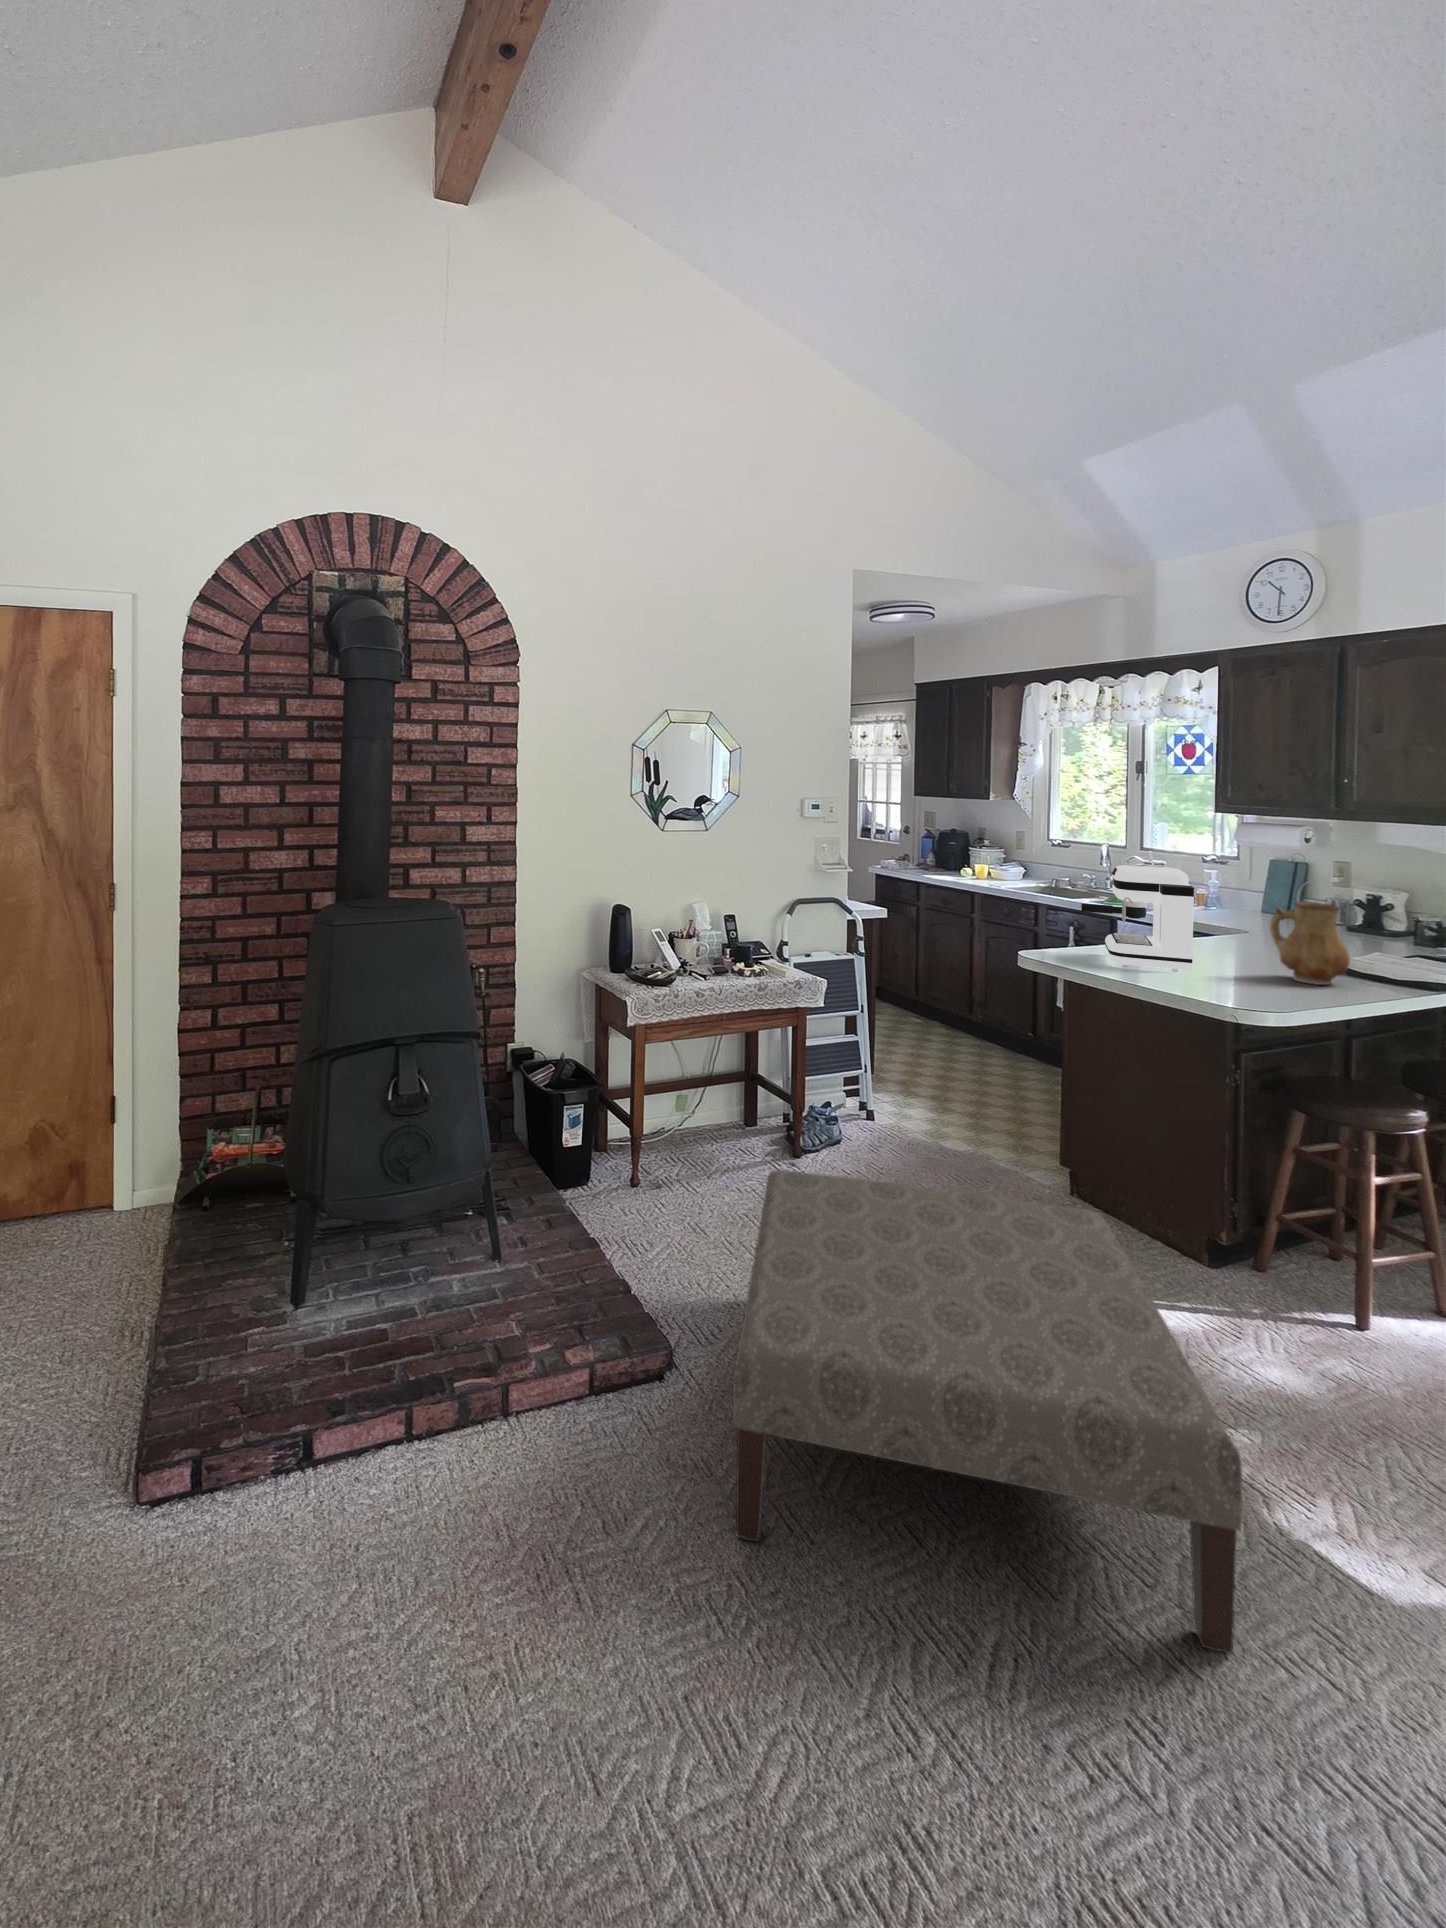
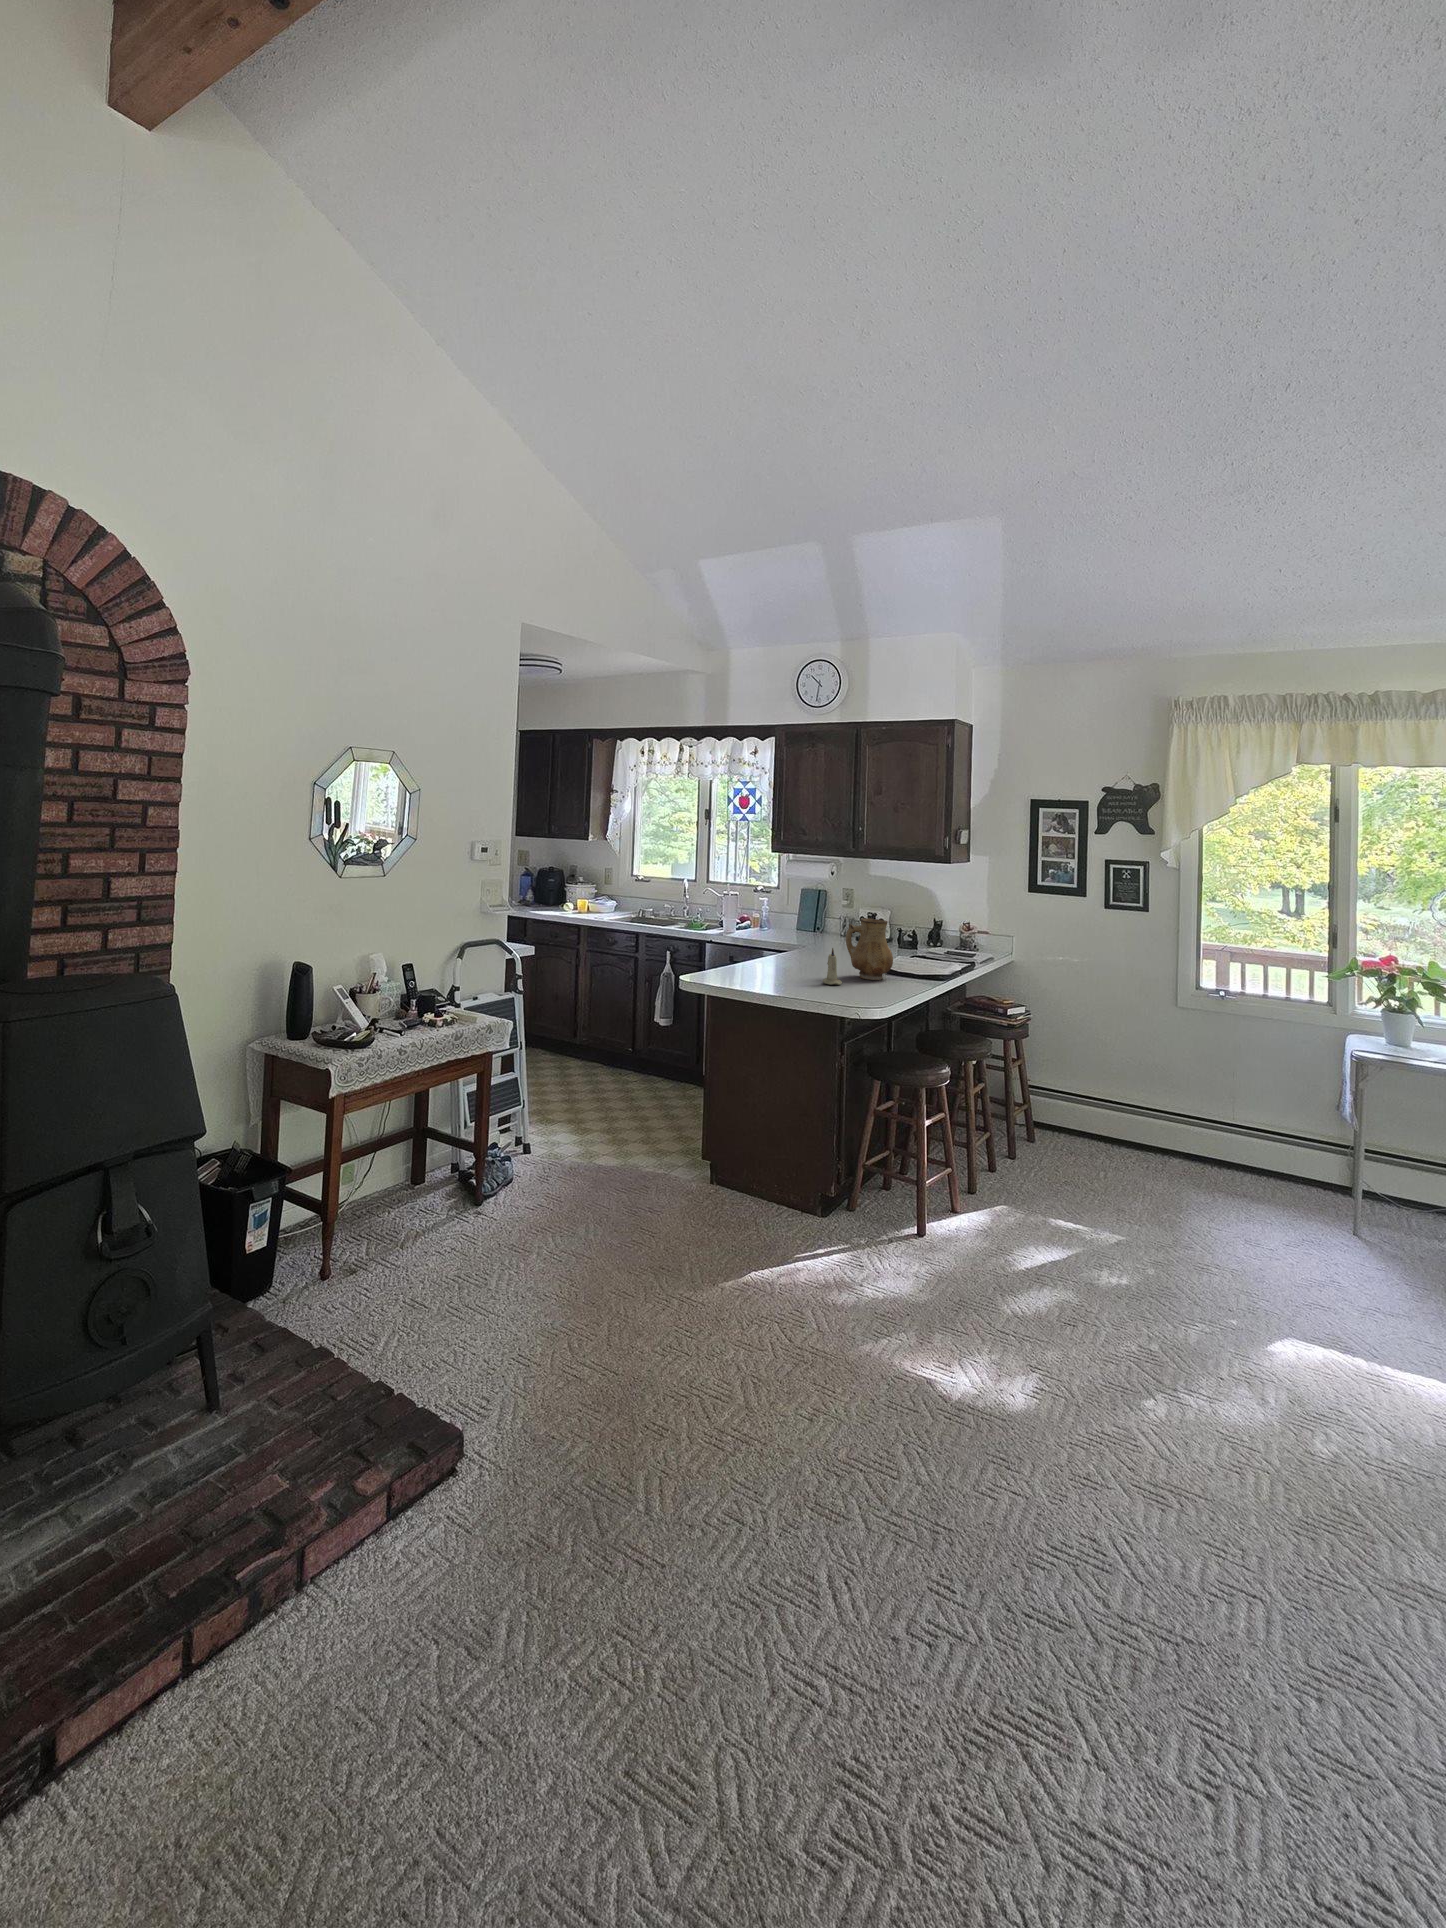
coffee maker: present [1081,866,1194,971] -> none [718,896,802,979]
candle: none [1222,935,1252,984] -> present [823,948,842,985]
ottoman: present [733,1170,1242,1653] -> none [517,1185,966,1593]

